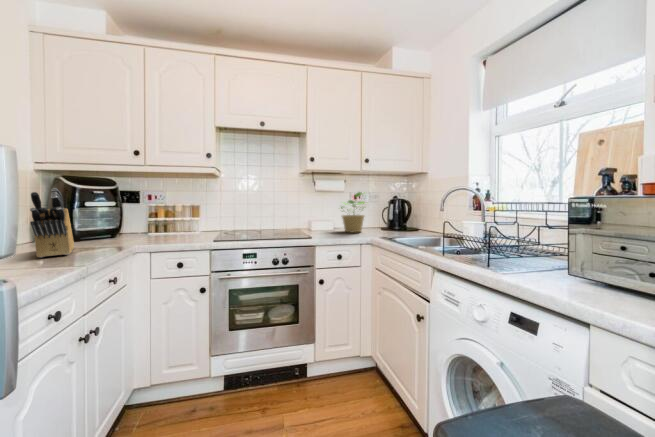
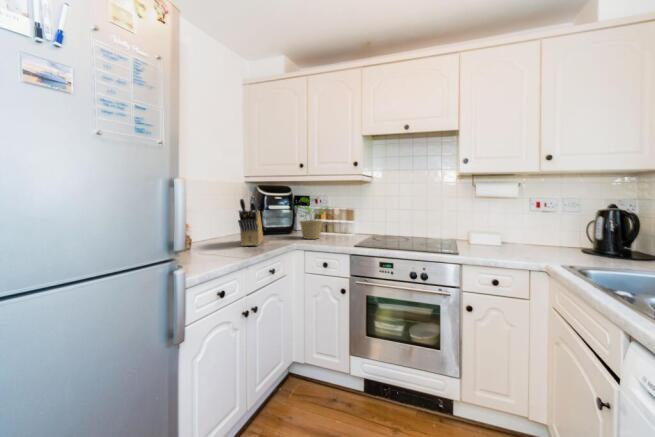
potted plant: present [341,192,364,233] -> present [297,197,328,239]

